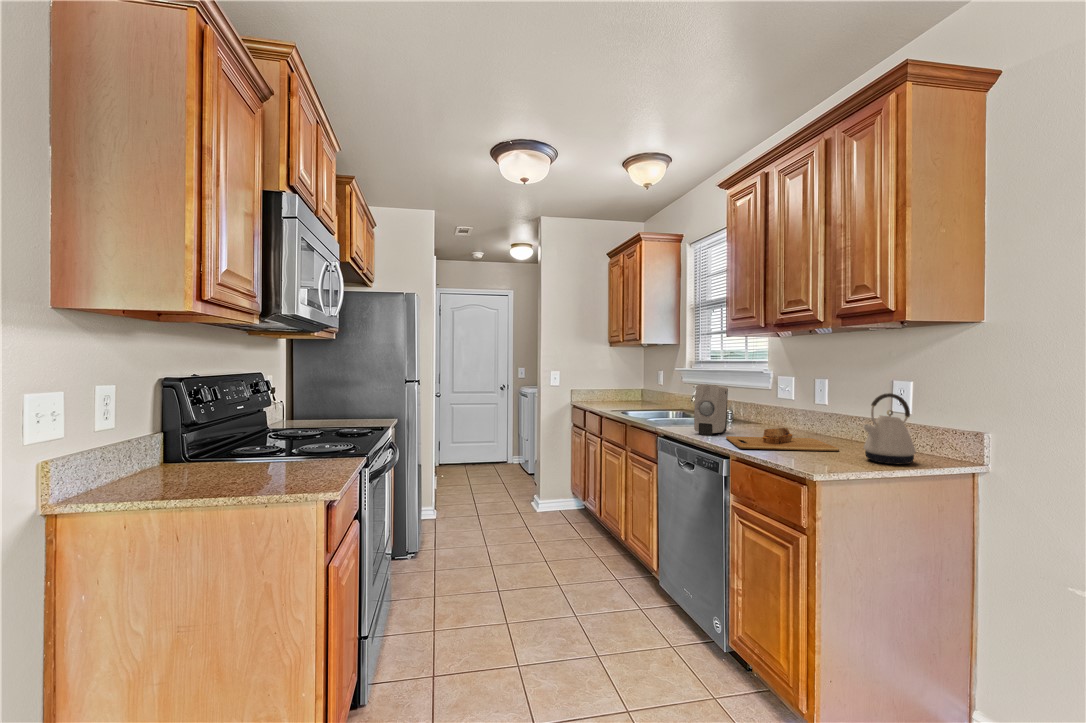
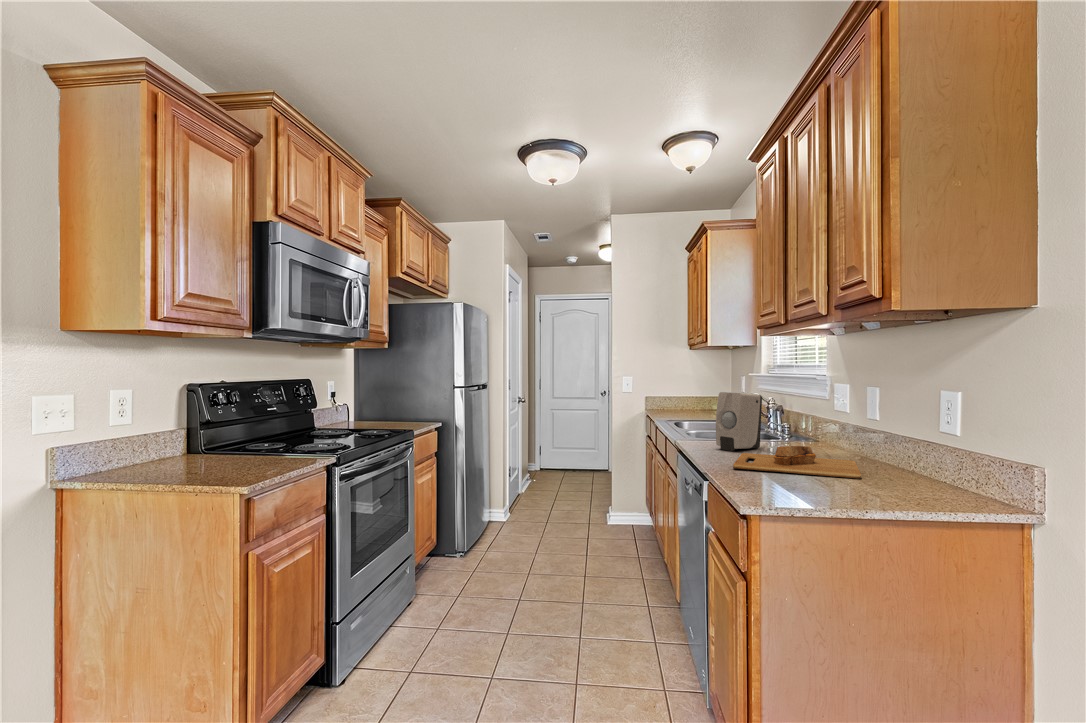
kettle: present [863,393,916,465] -> none [864,406,945,501]

